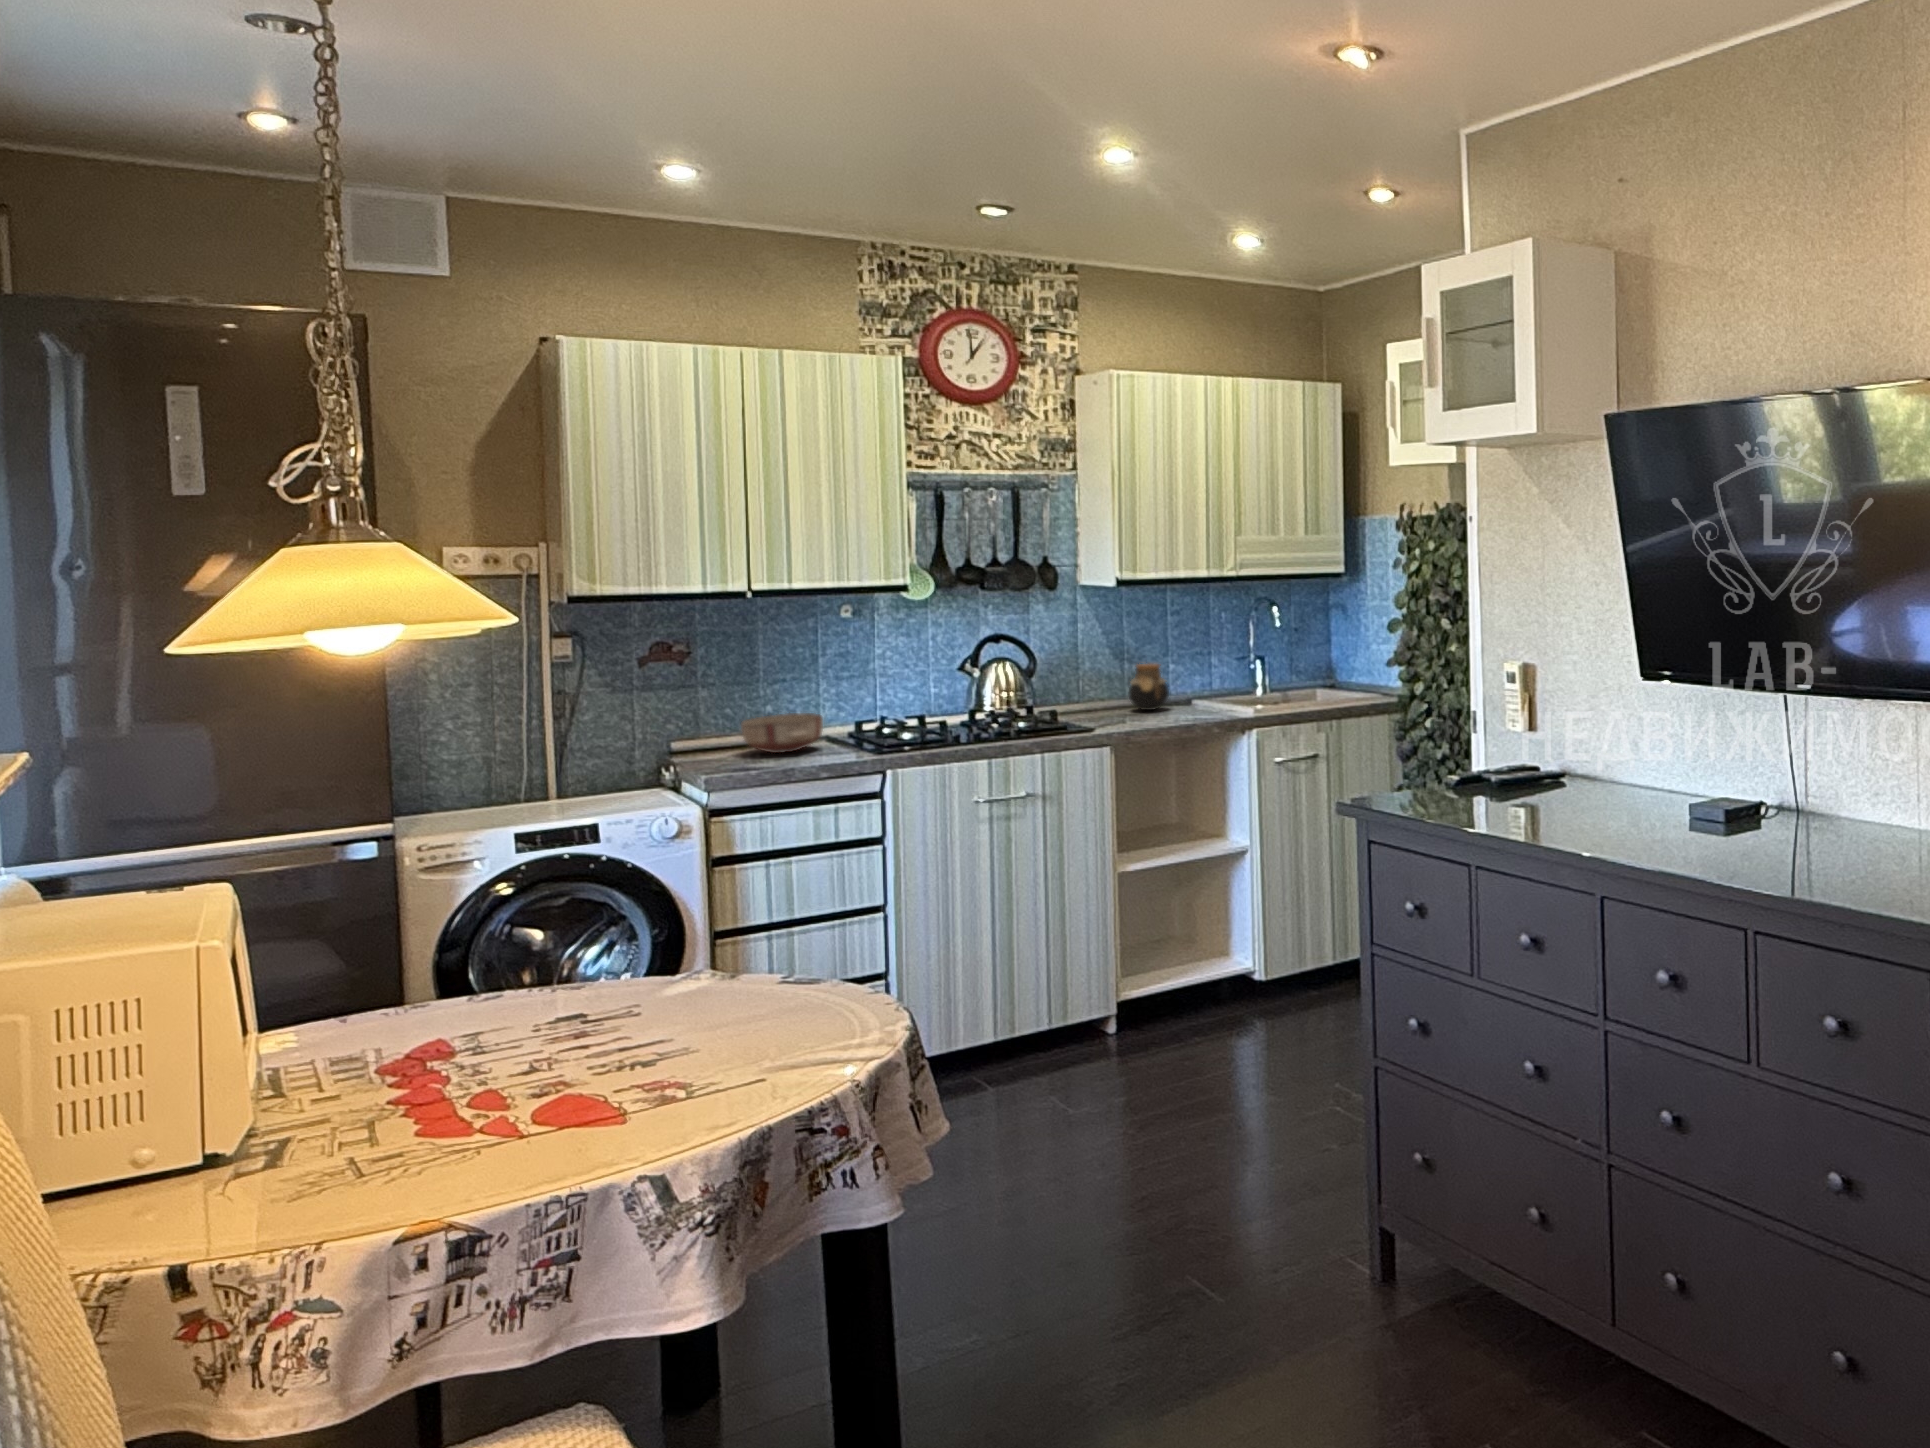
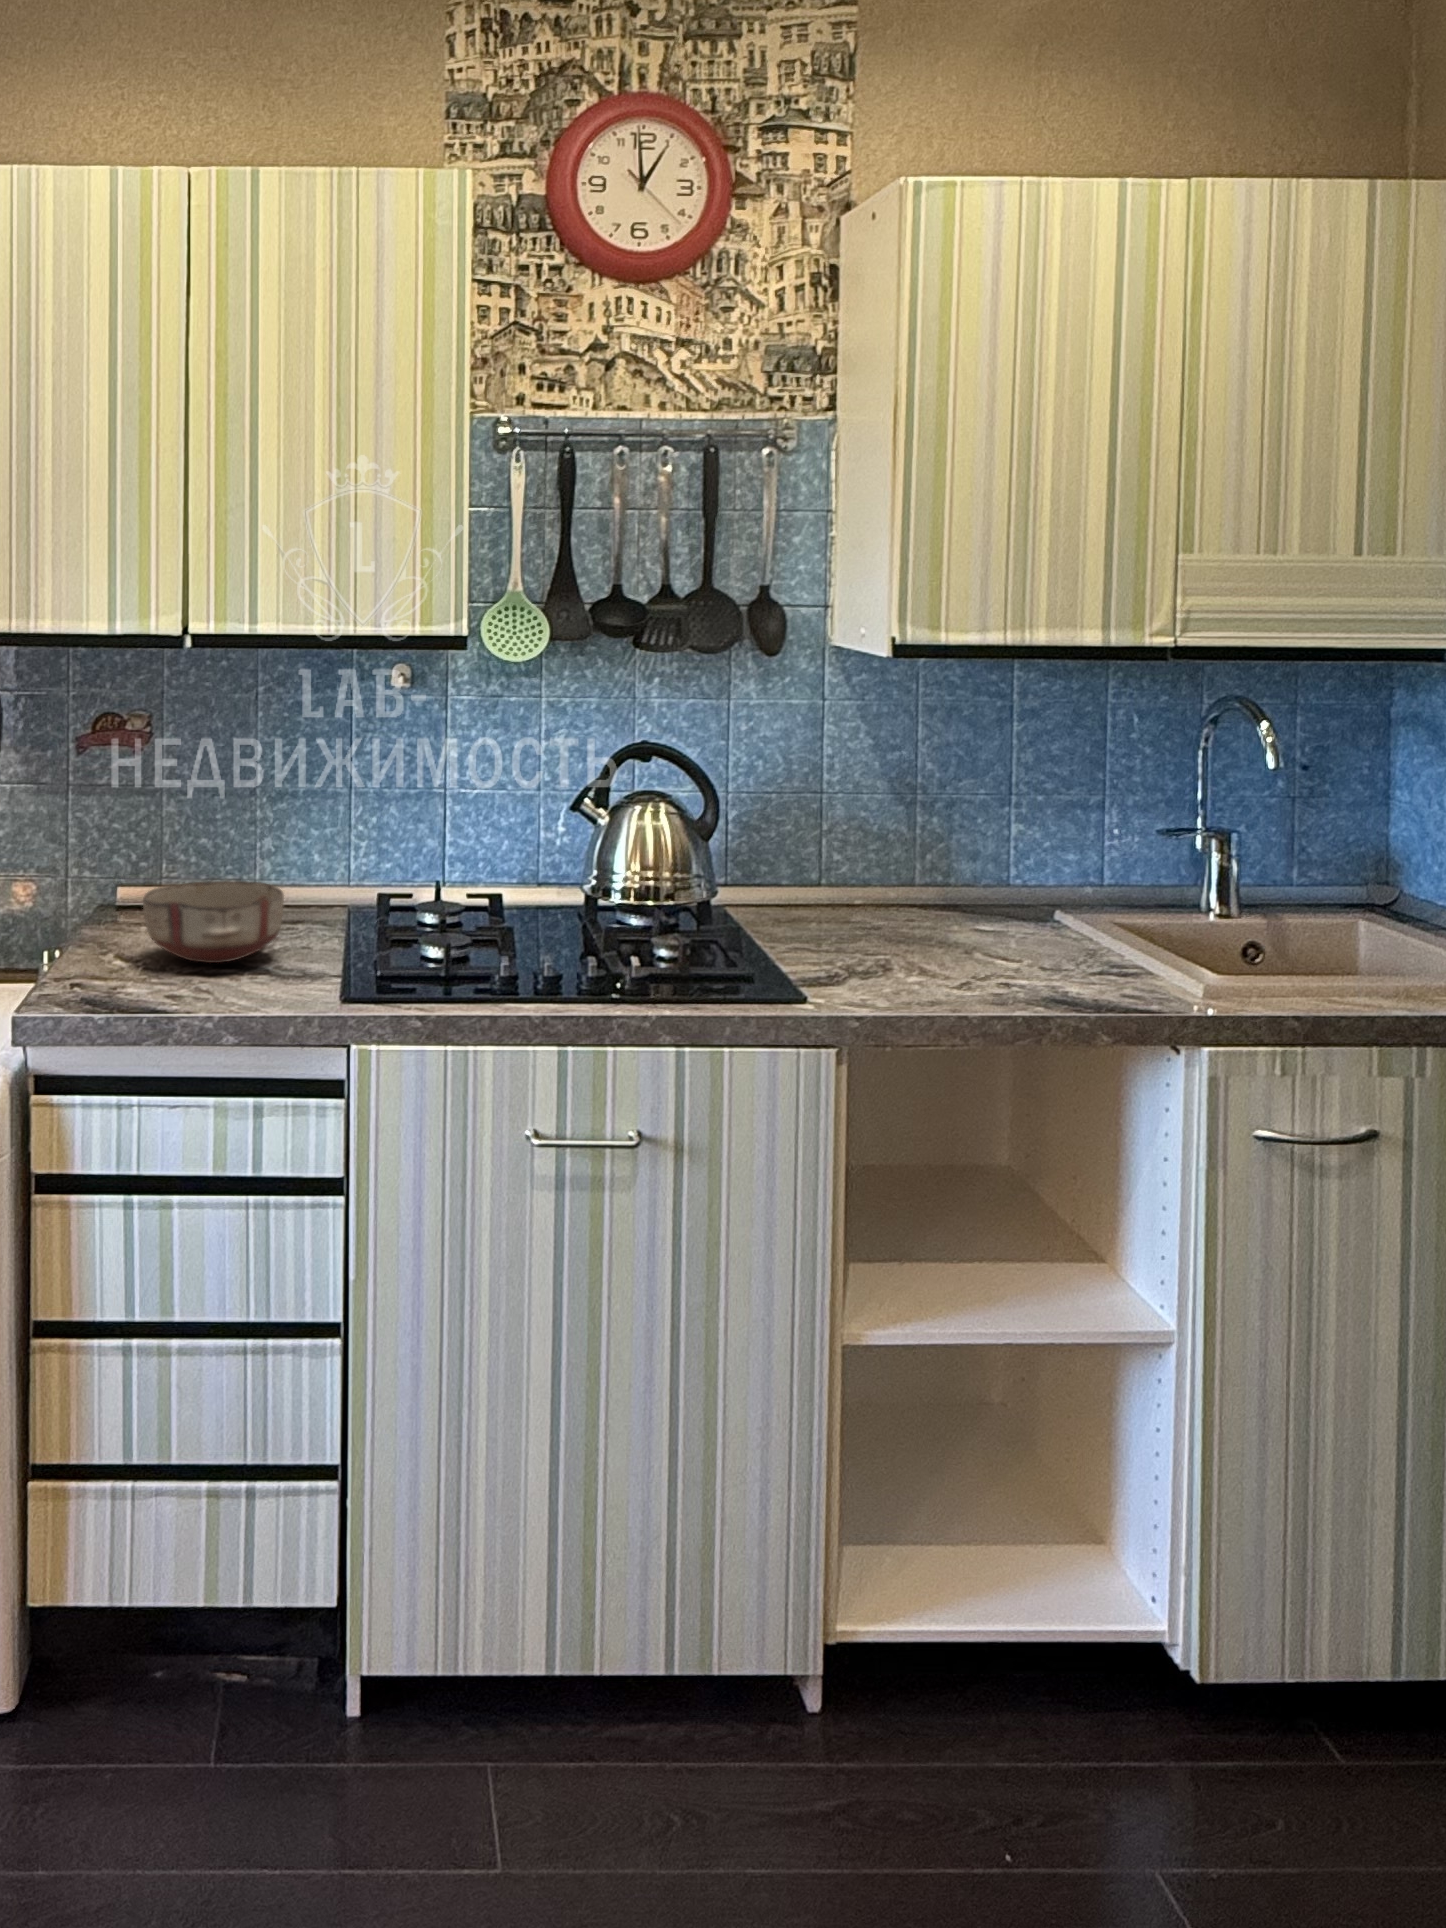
jar: present [1129,664,1169,710] -> none [907,840,997,949]

